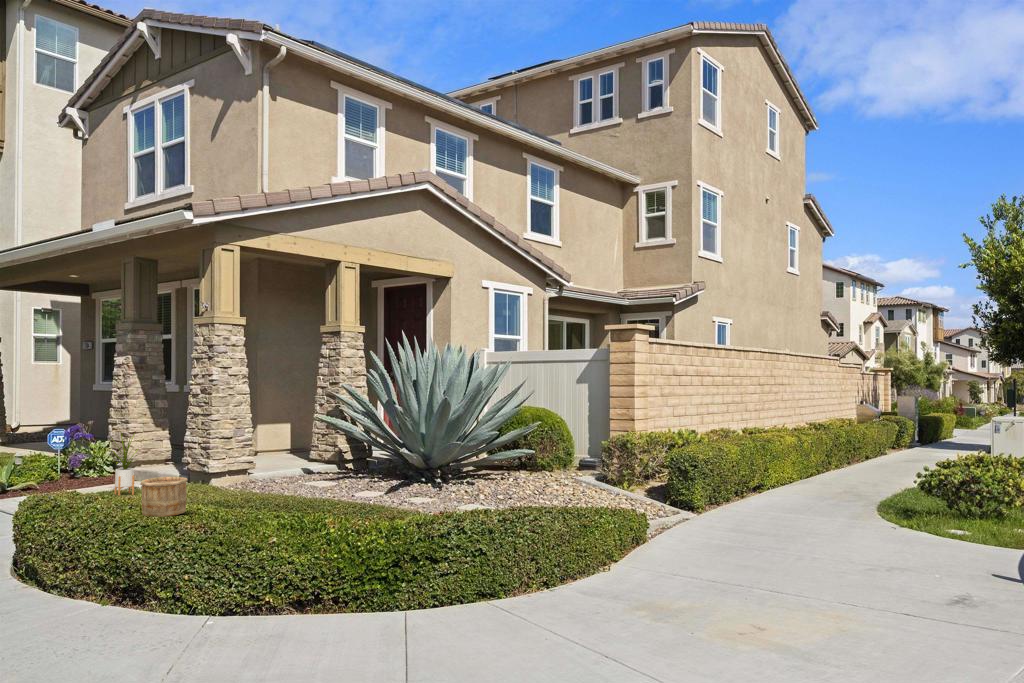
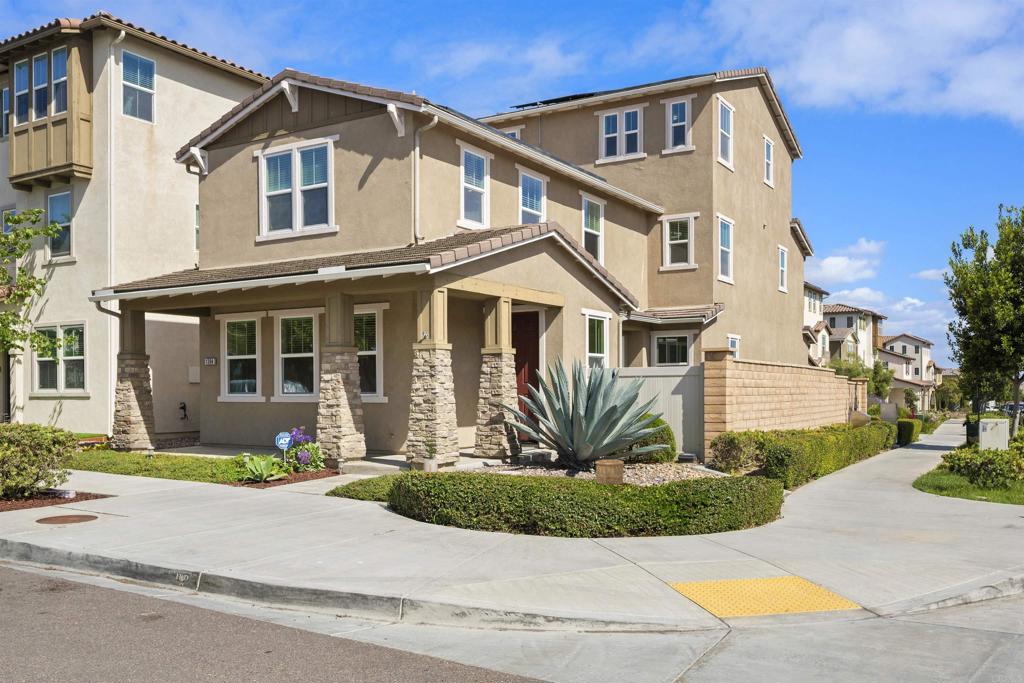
wooden bucket: present [140,477,188,517] -> present [595,460,624,485]

